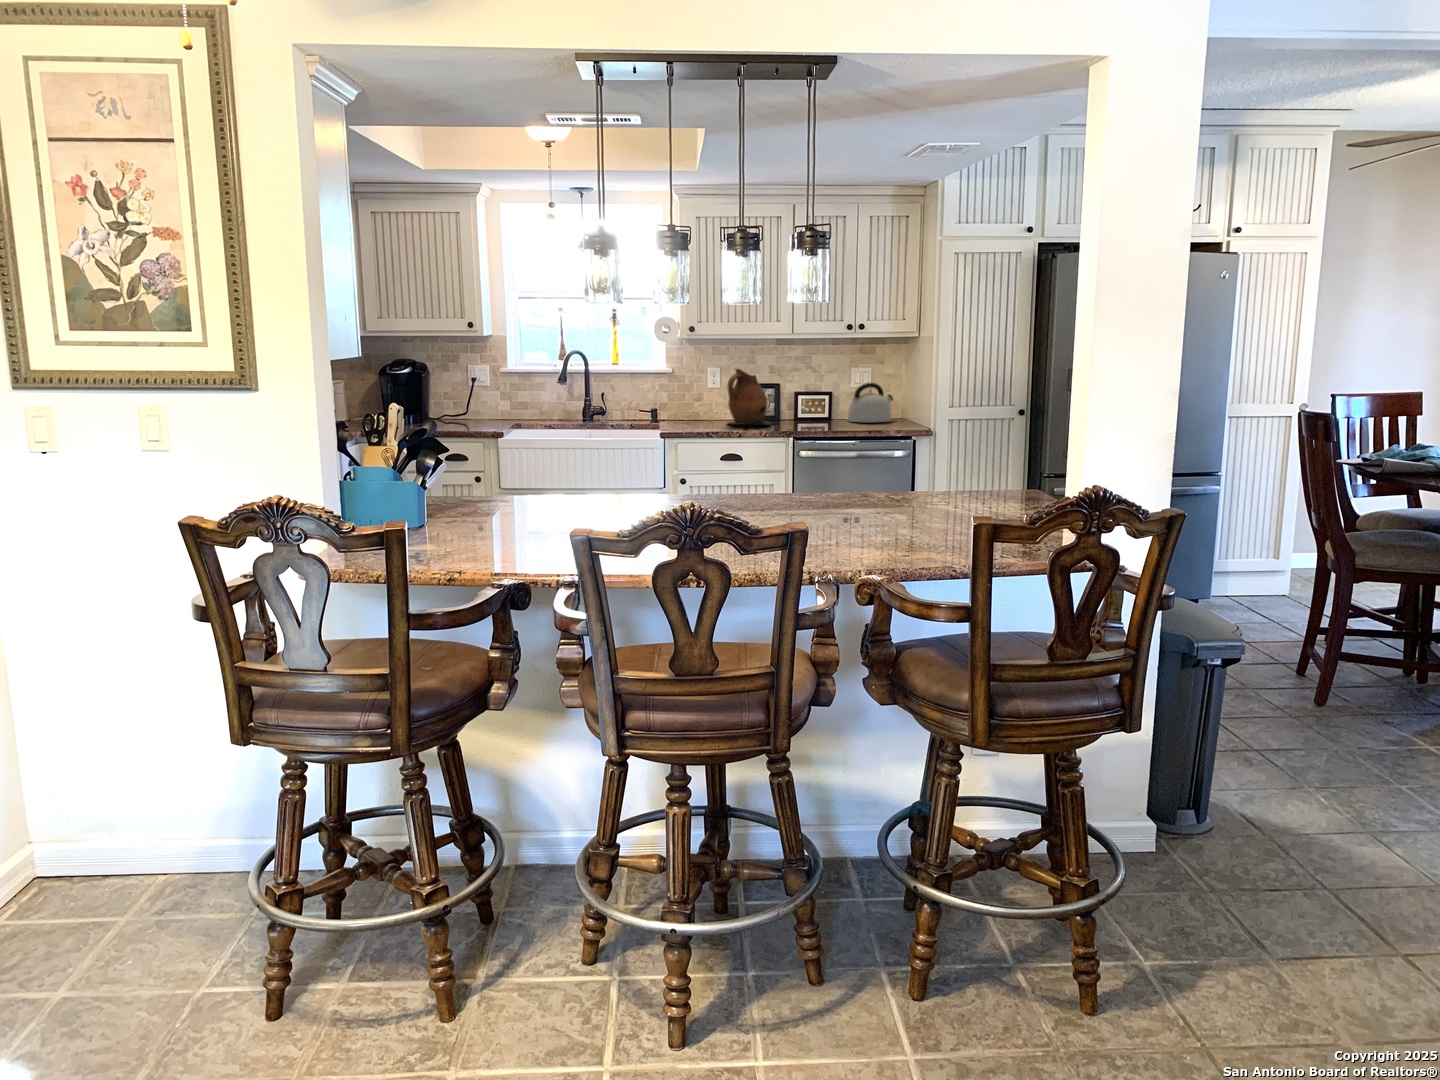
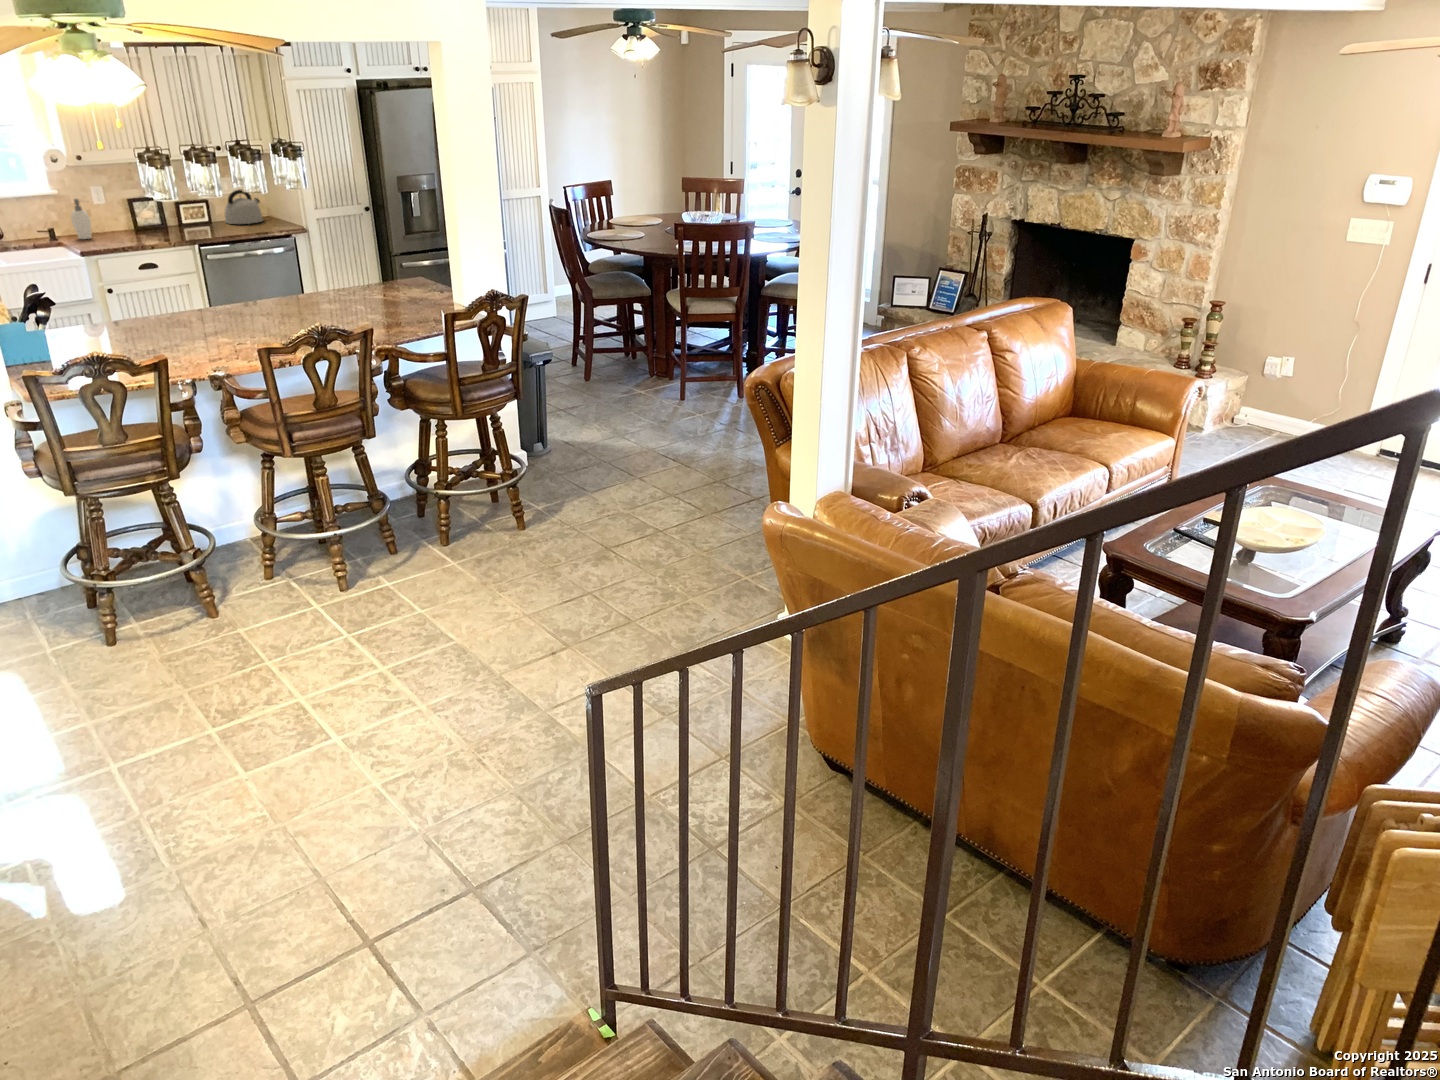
ceramic pitcher: present [727,369,770,425] -> none [118,187,166,237]
soap dispenser: none [680,380,701,424] -> present [71,199,92,239]

